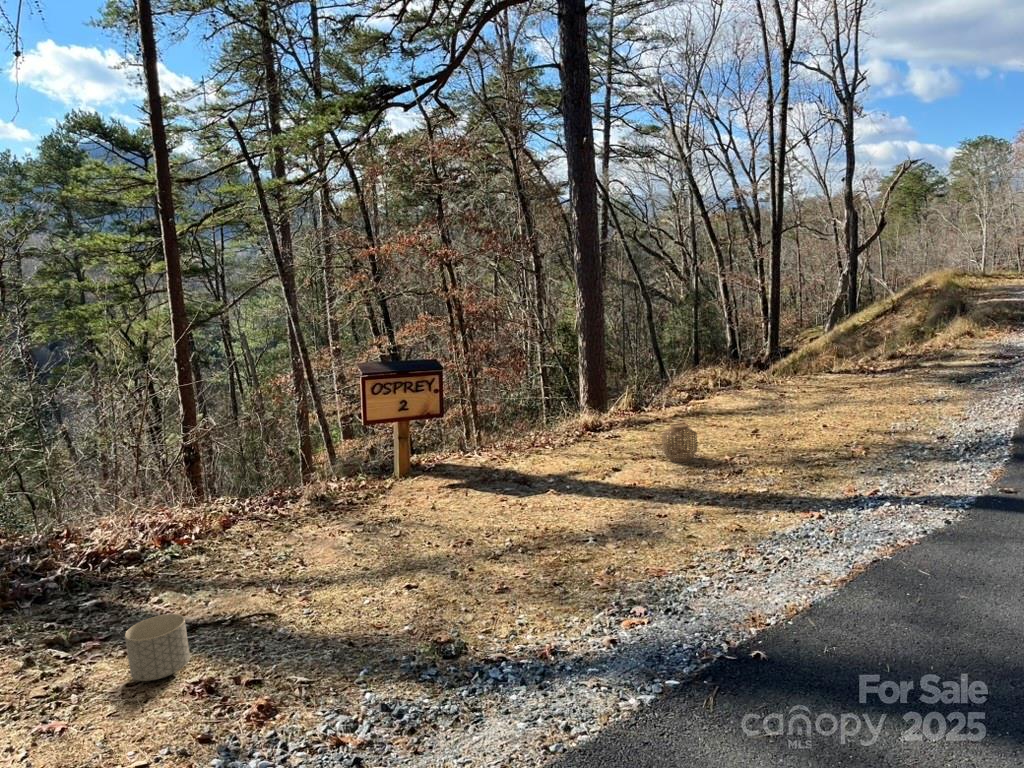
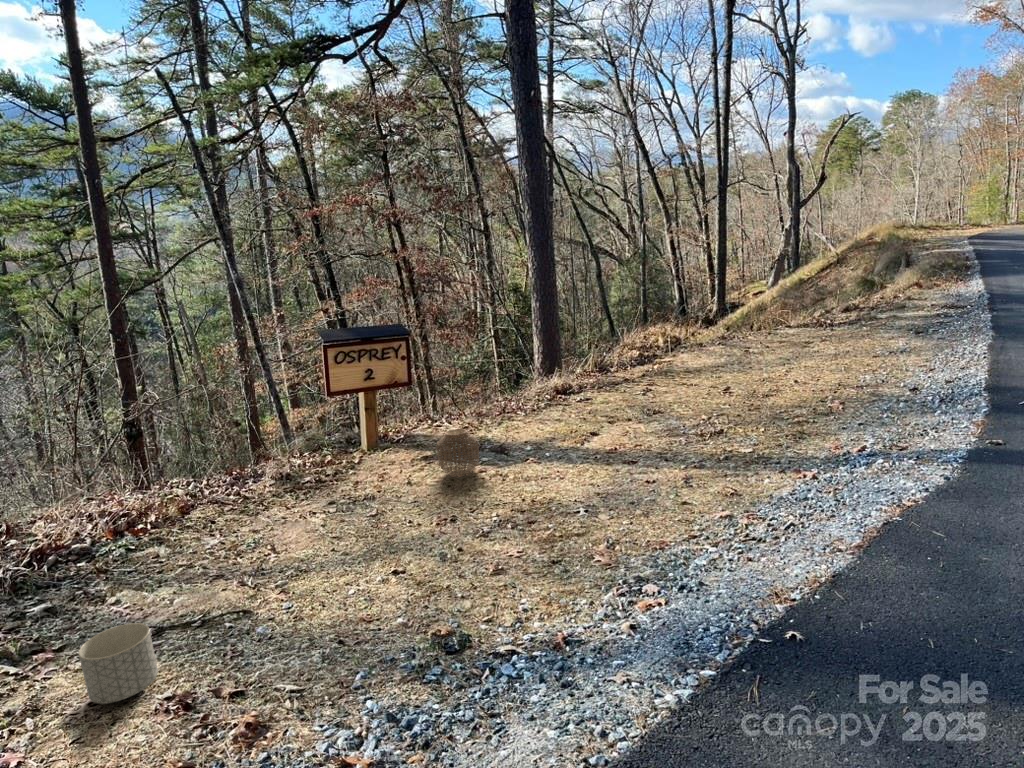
woven basket: present [662,424,697,462] -> present [436,429,479,477]

